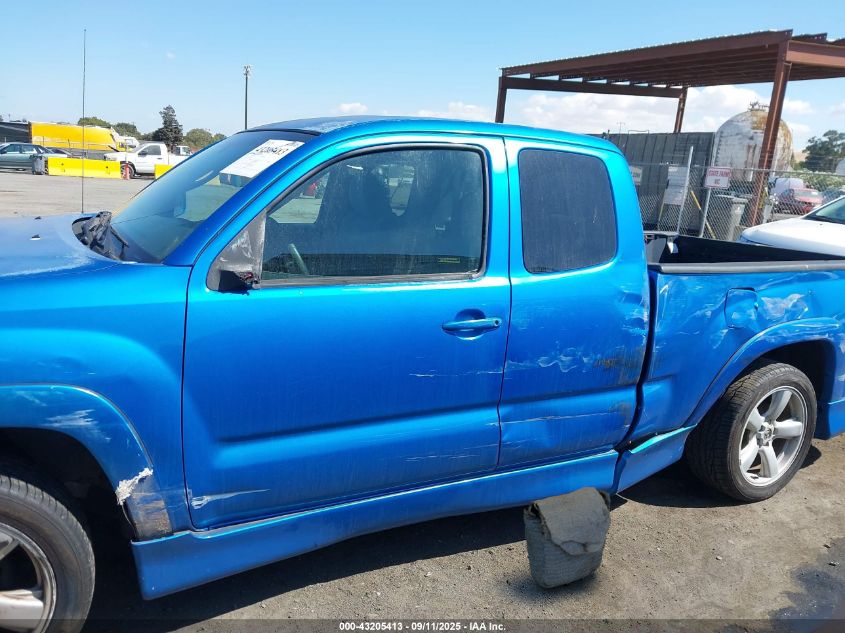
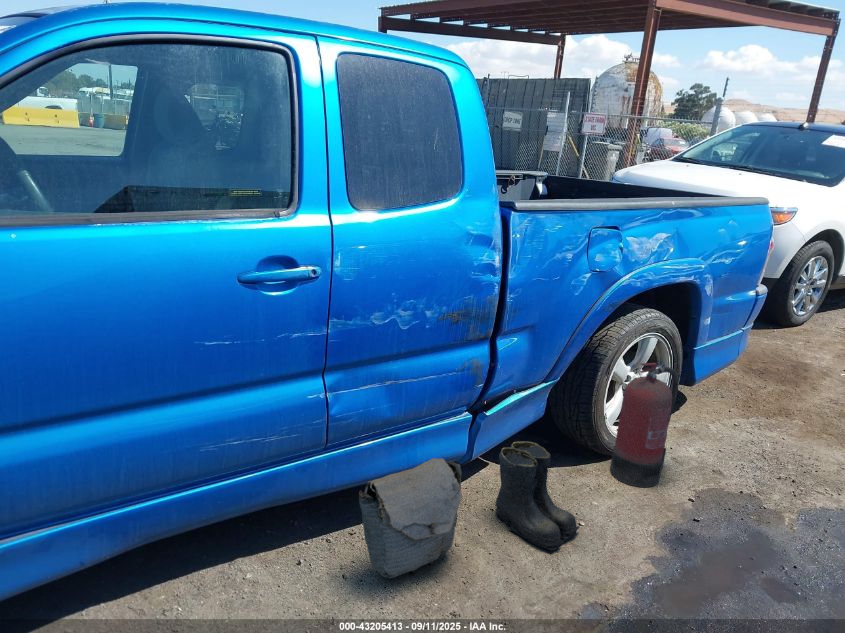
fire extinguisher: none [744,414,812,531] -> present [610,363,679,487]
boots: none [637,479,717,578] -> present [496,441,579,550]

